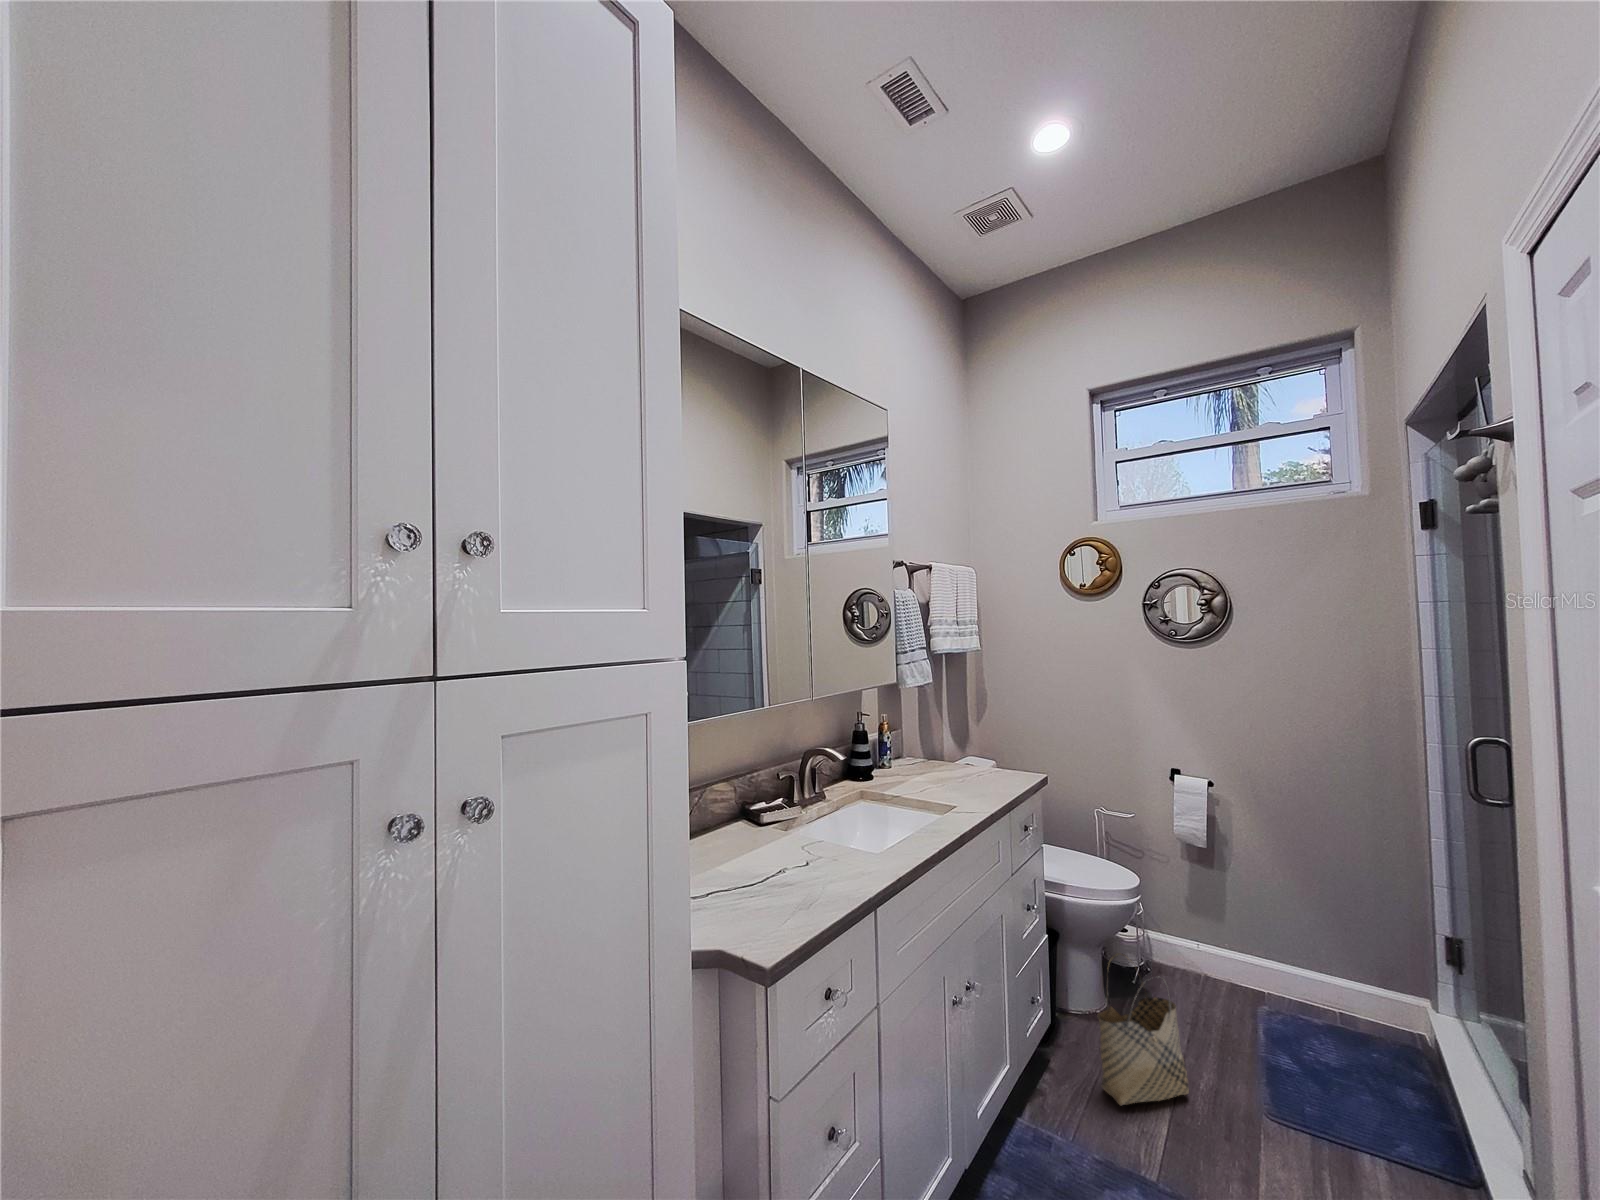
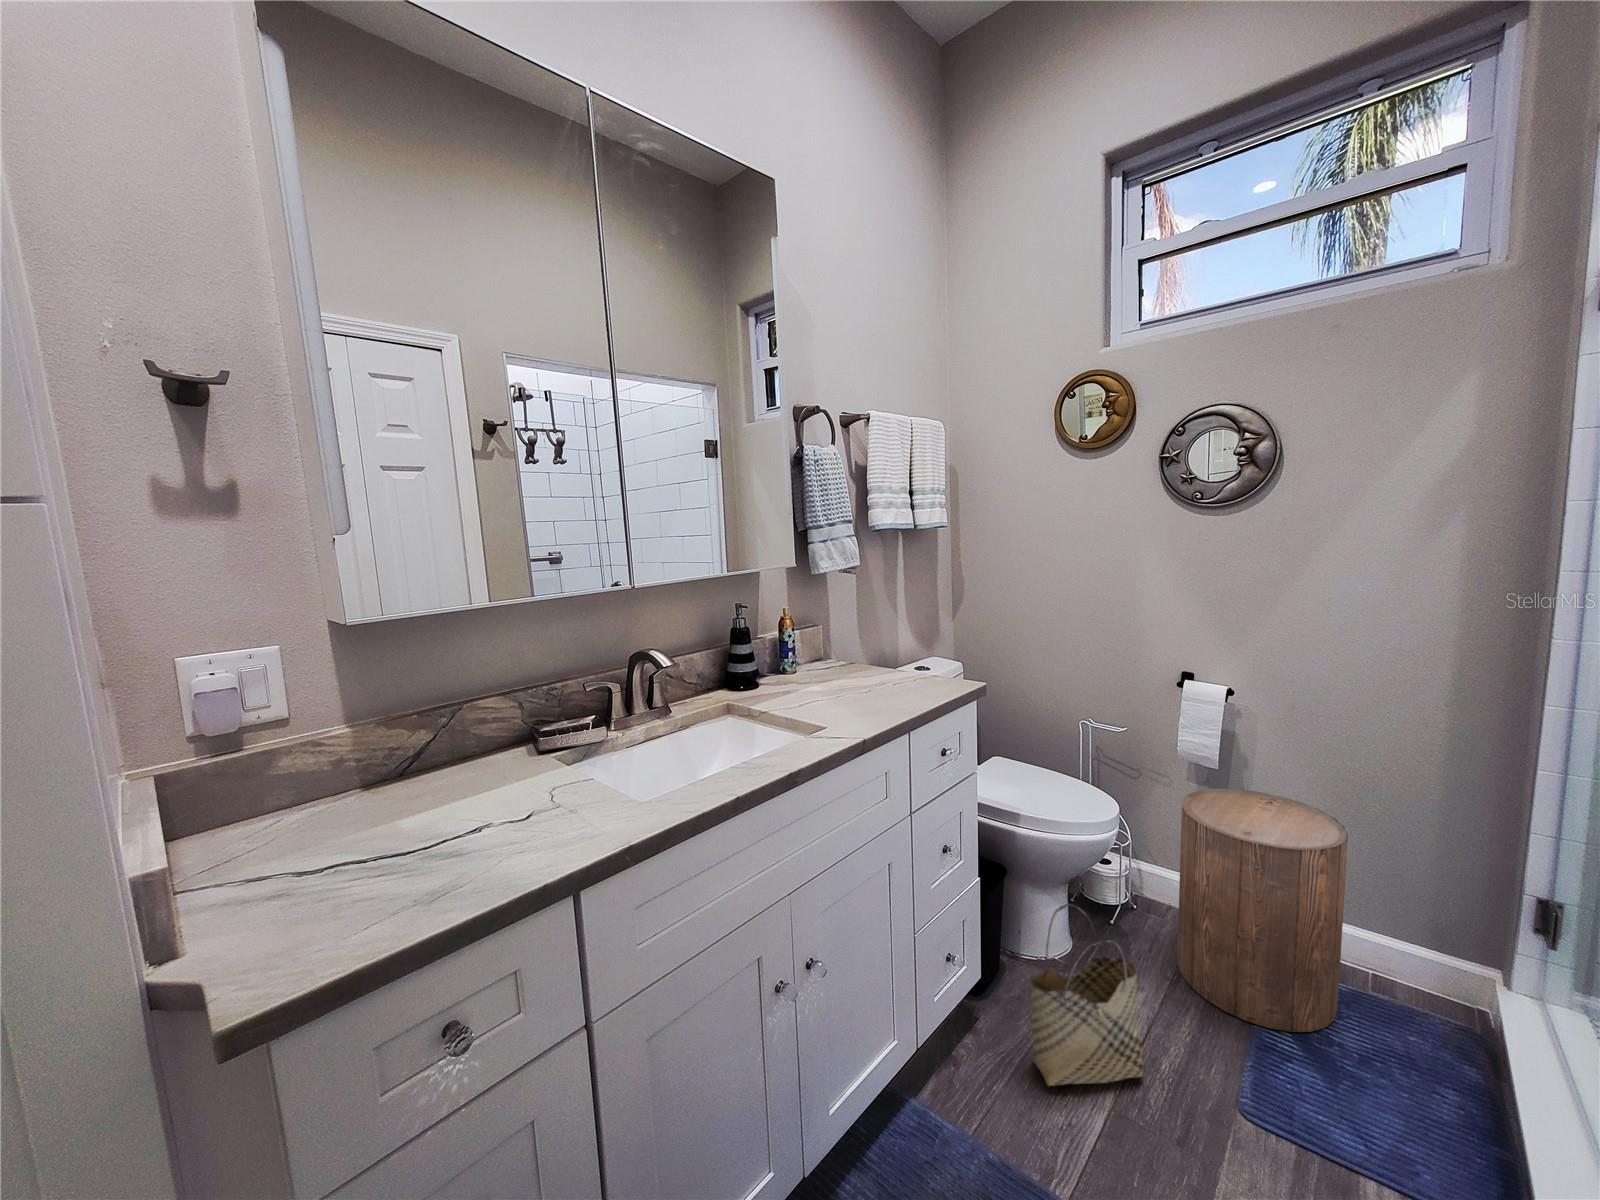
stool: none [1185,862,1318,1056] -> present [1177,789,1348,1032]

